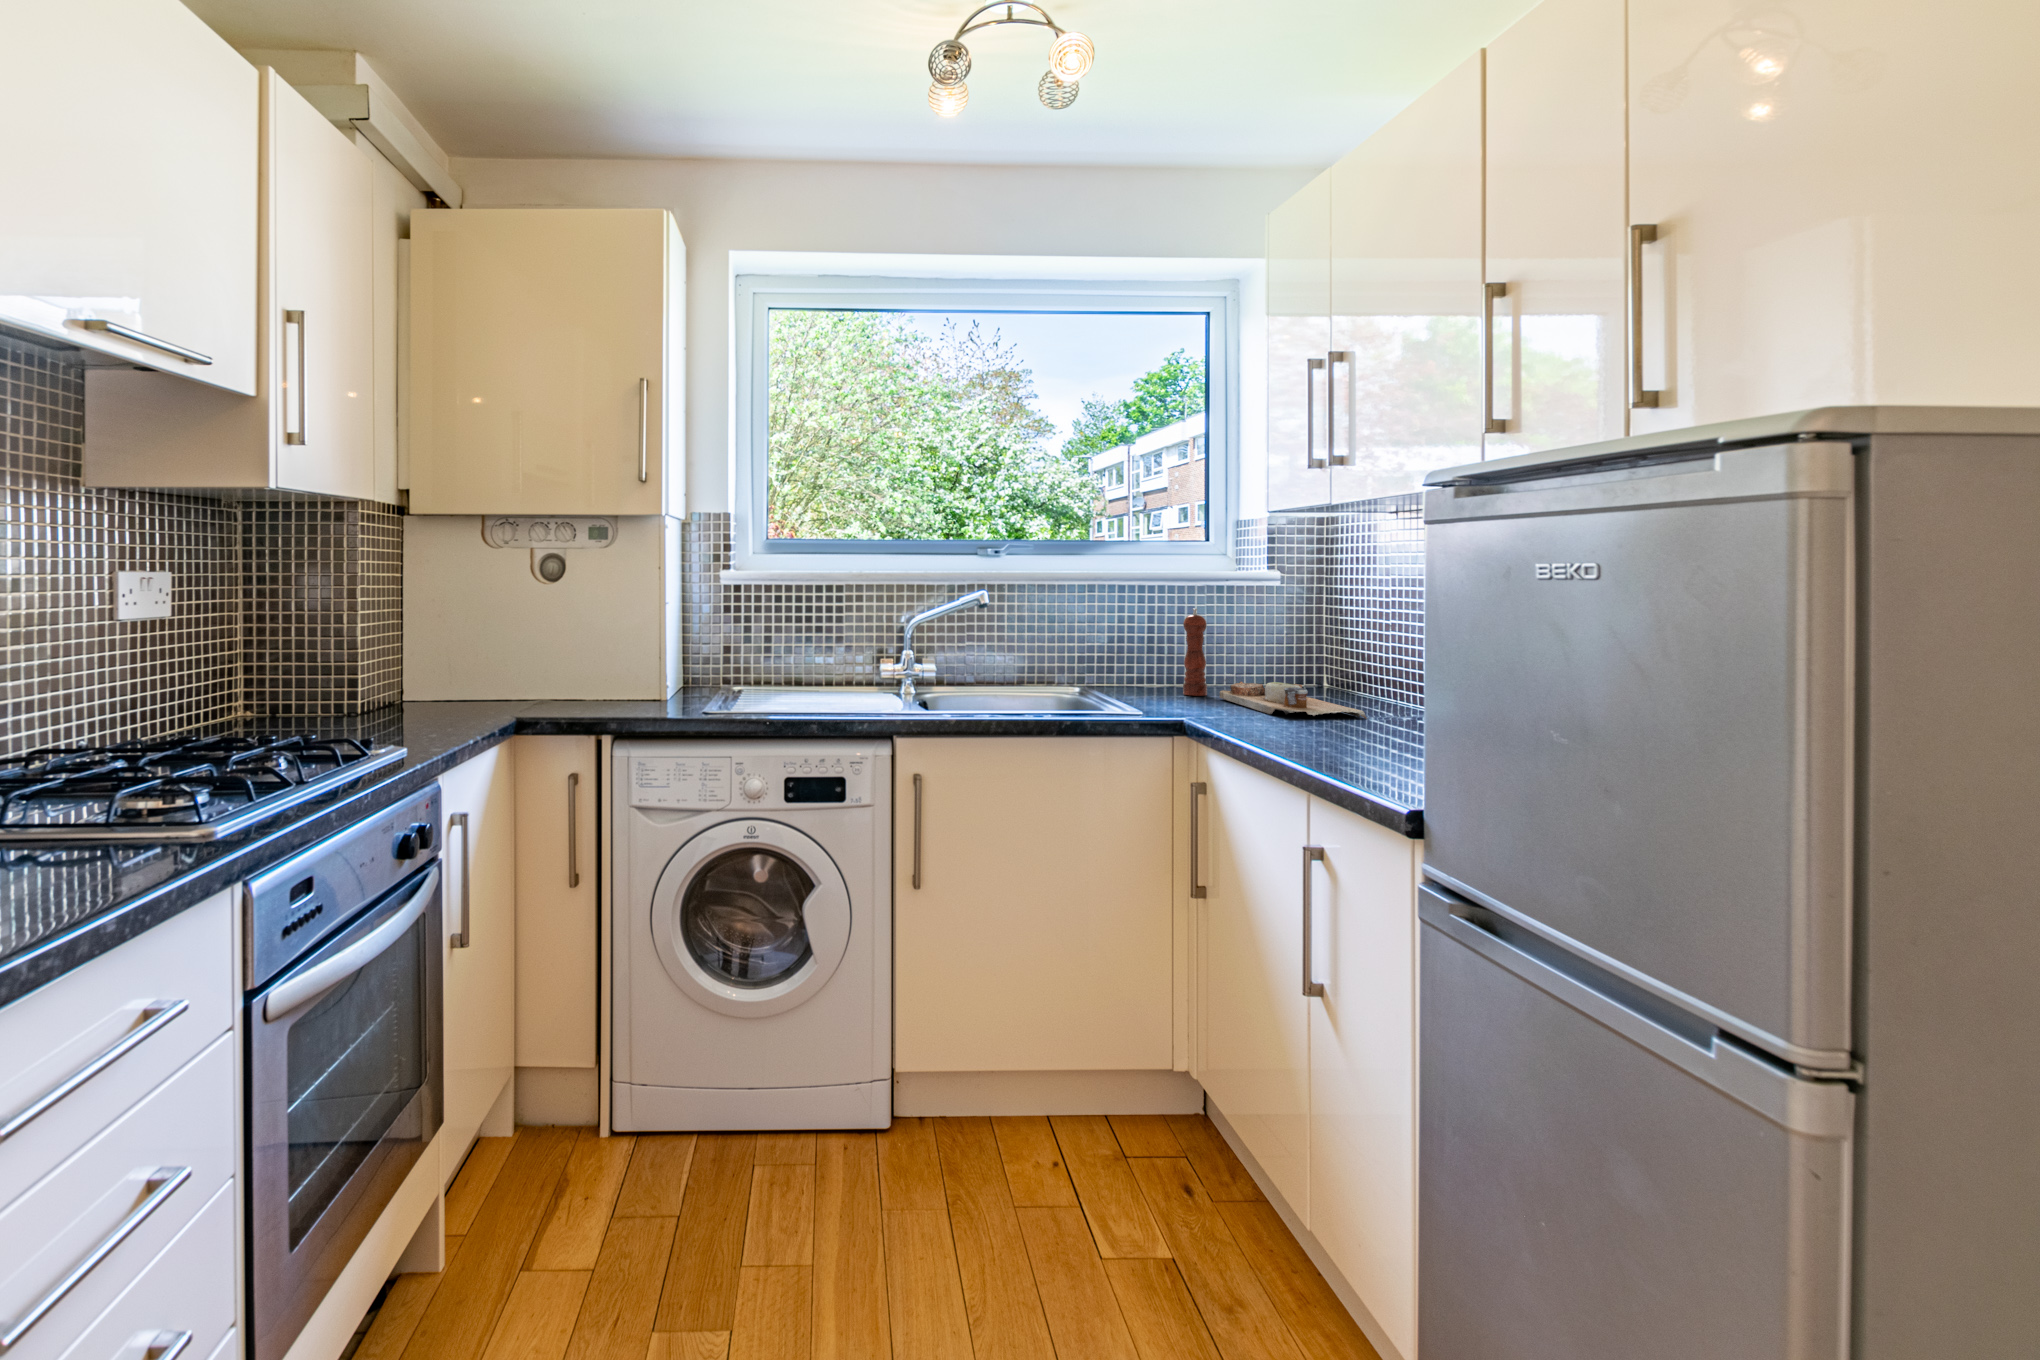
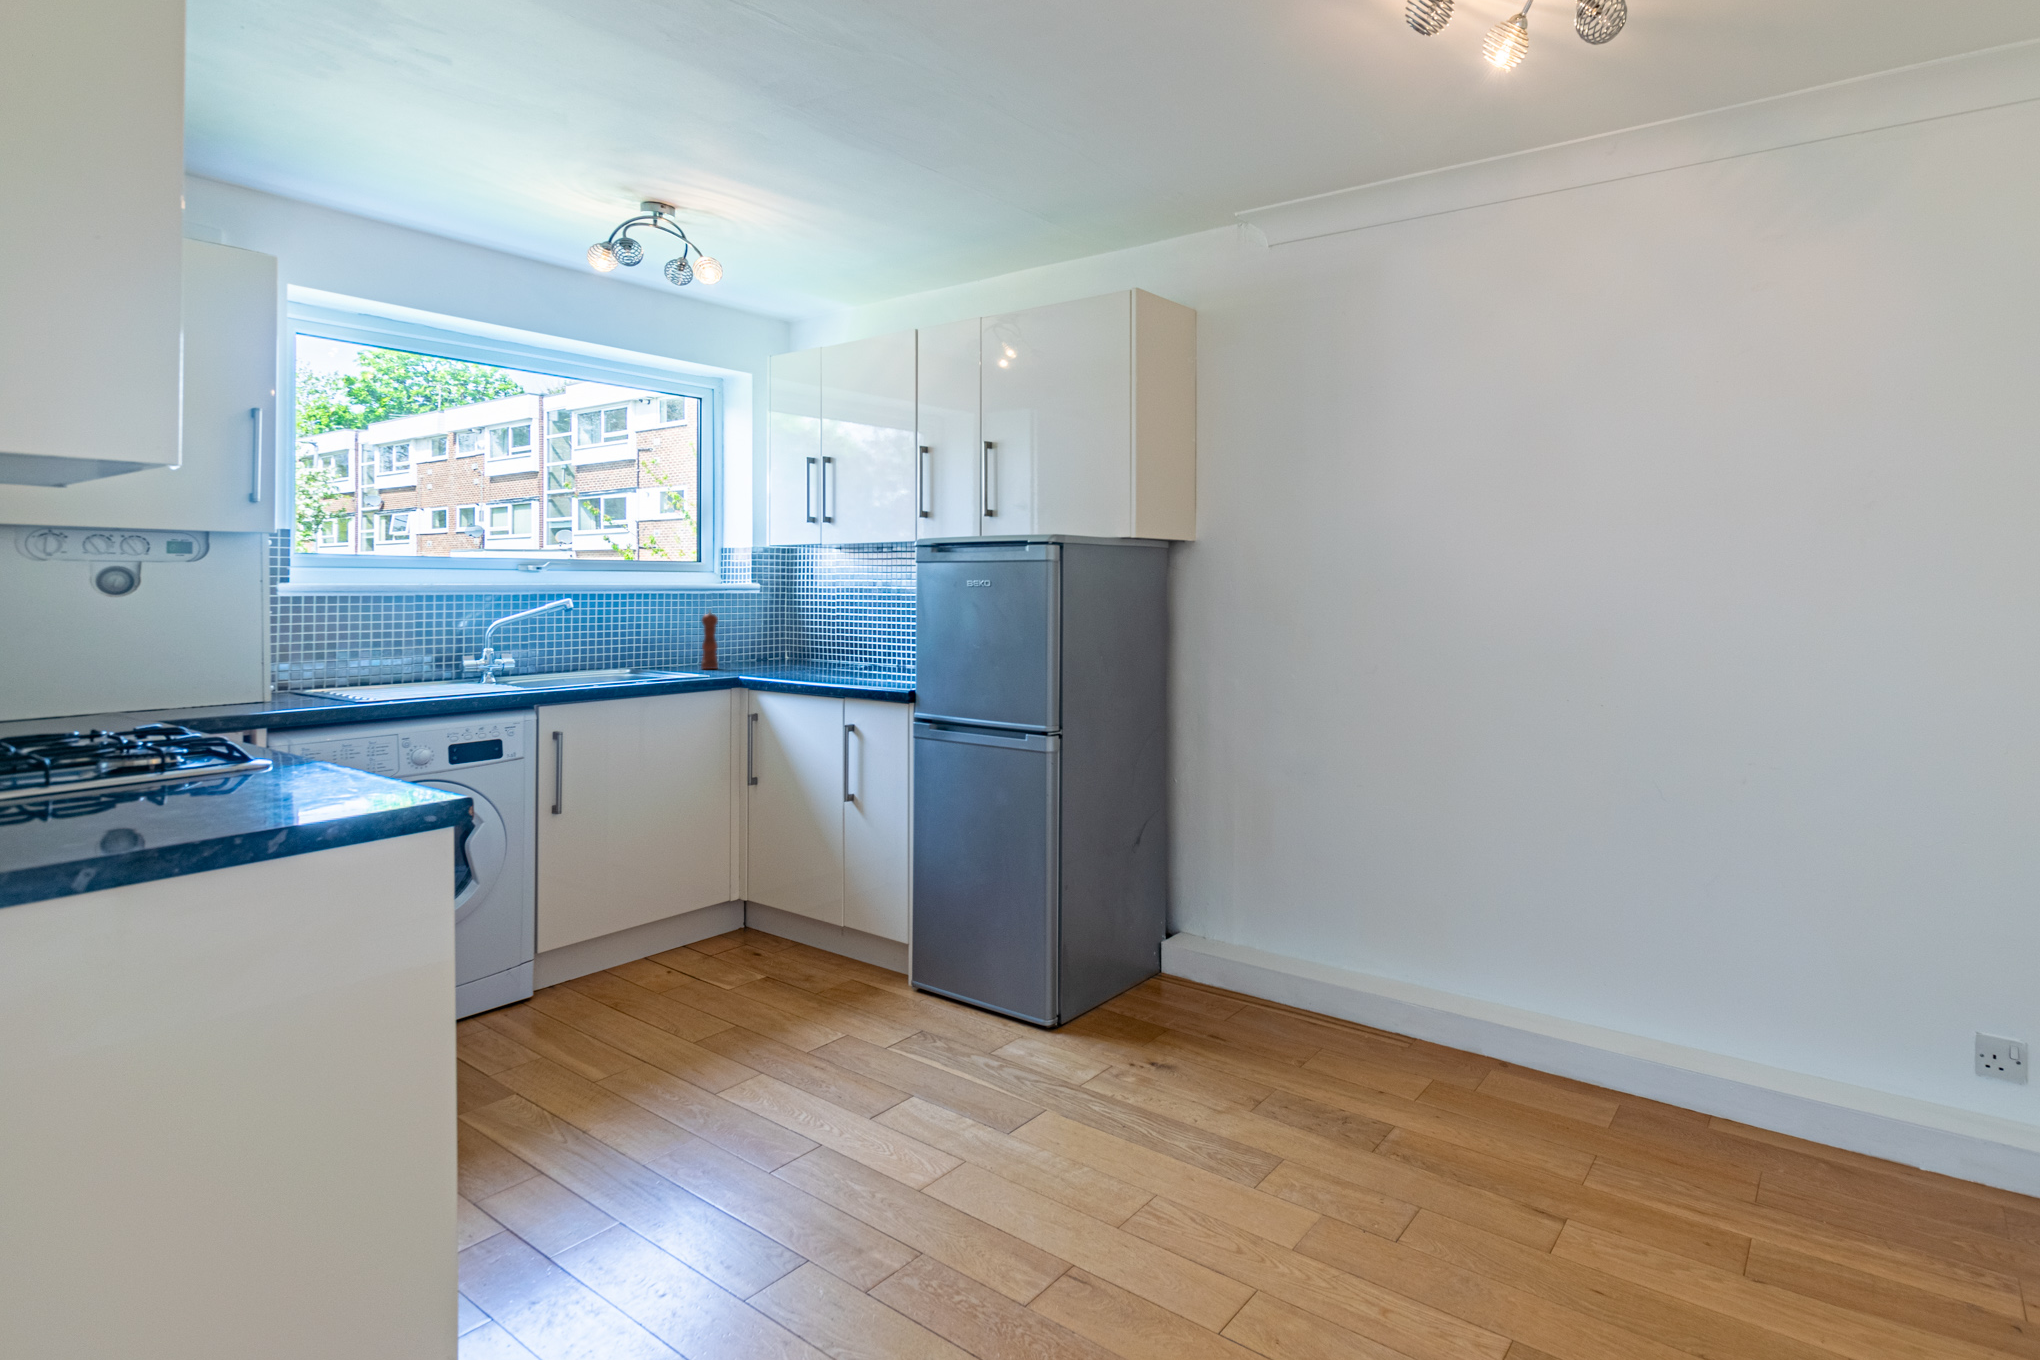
cutting board: present [1220,682,1367,719] -> none [731,653,835,672]

